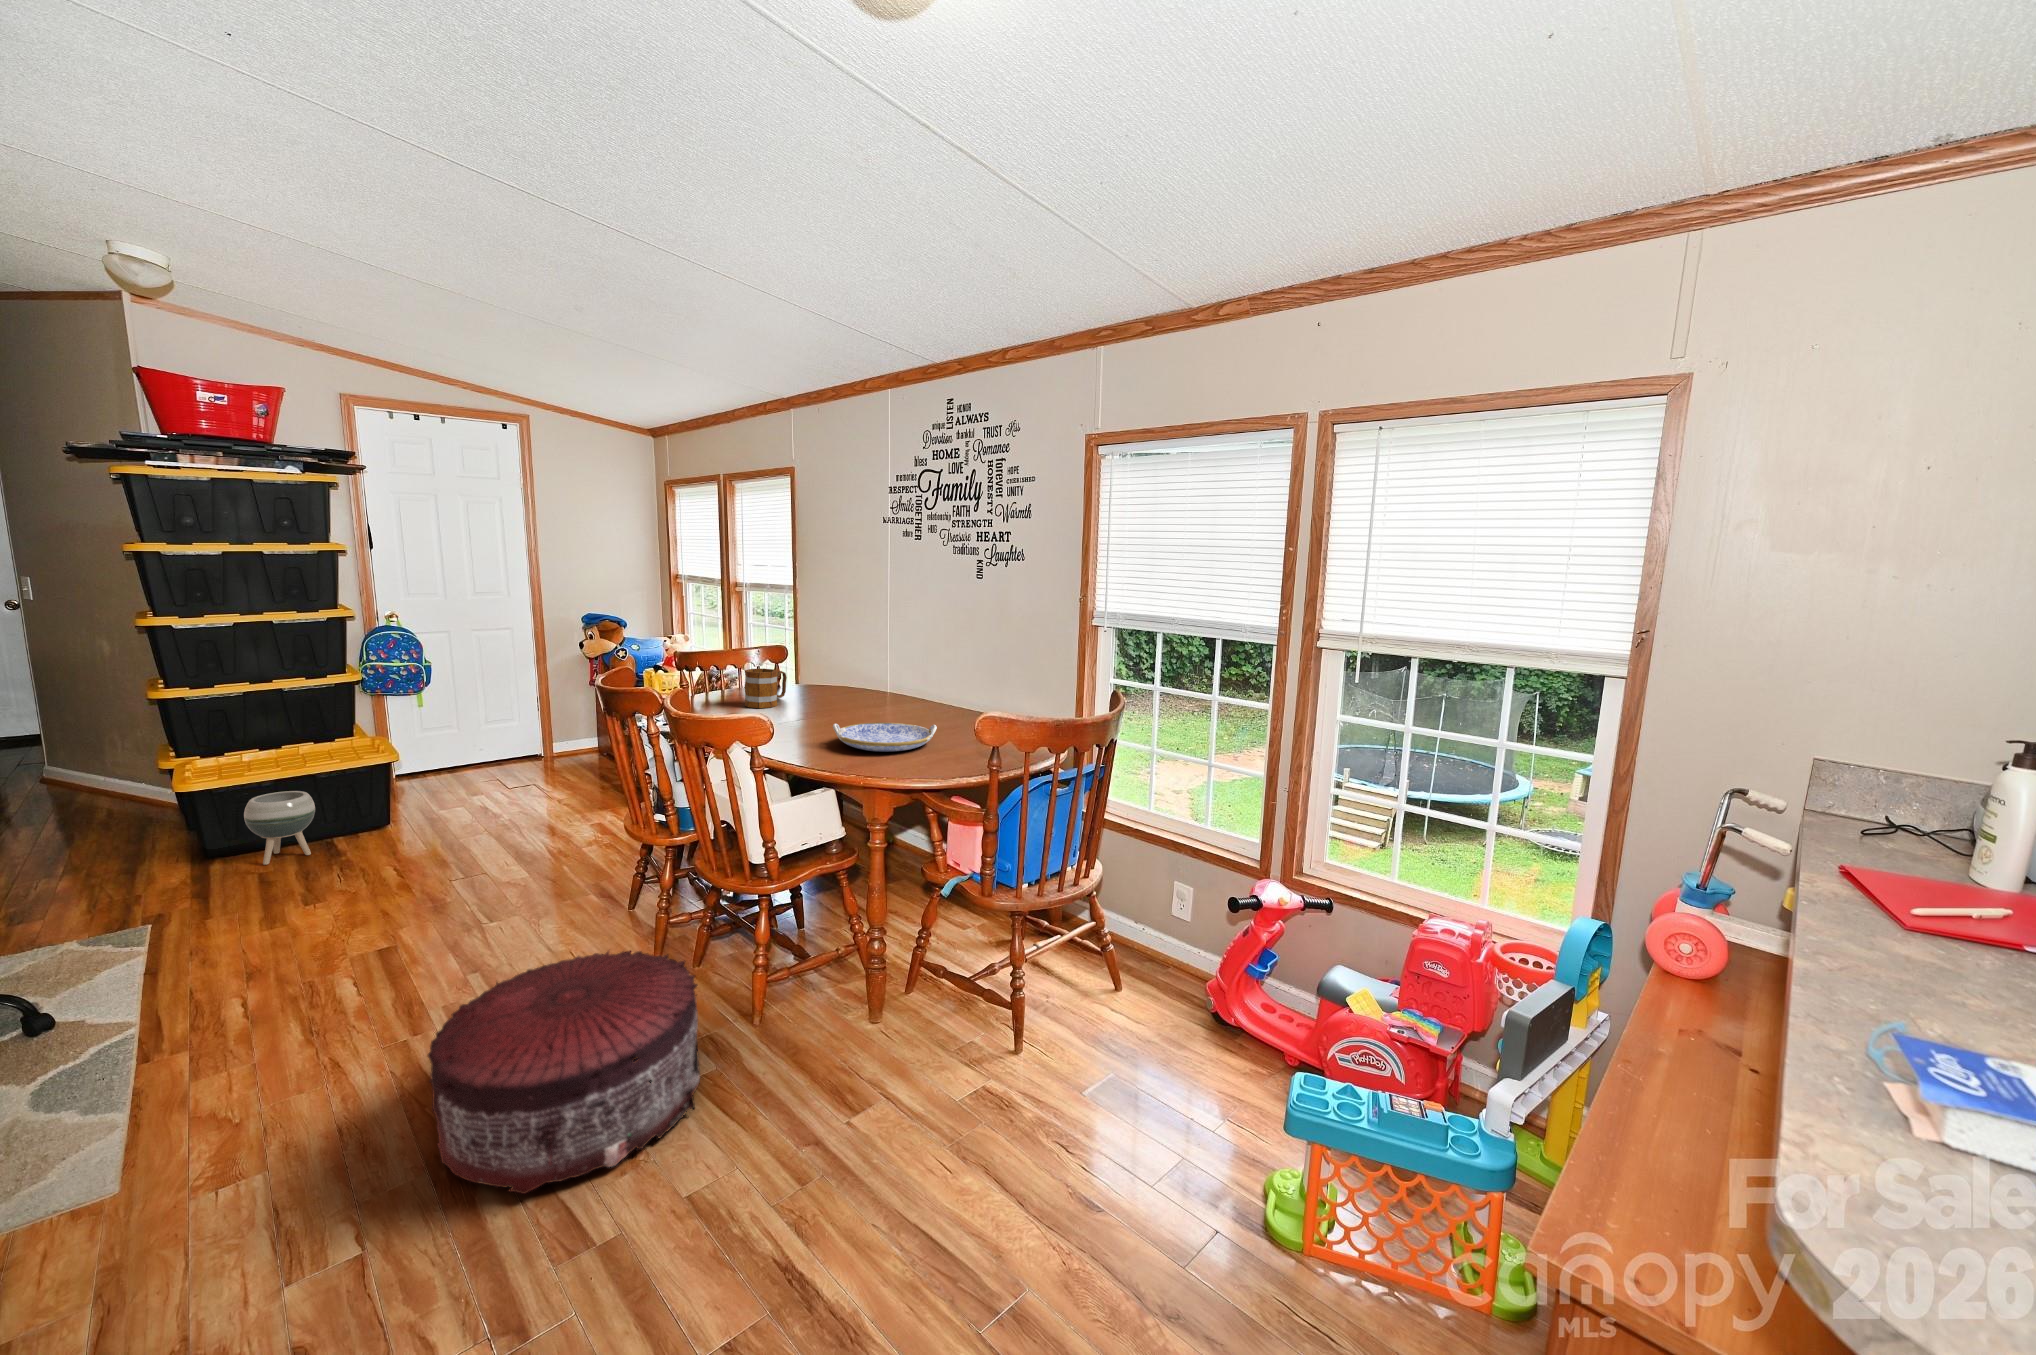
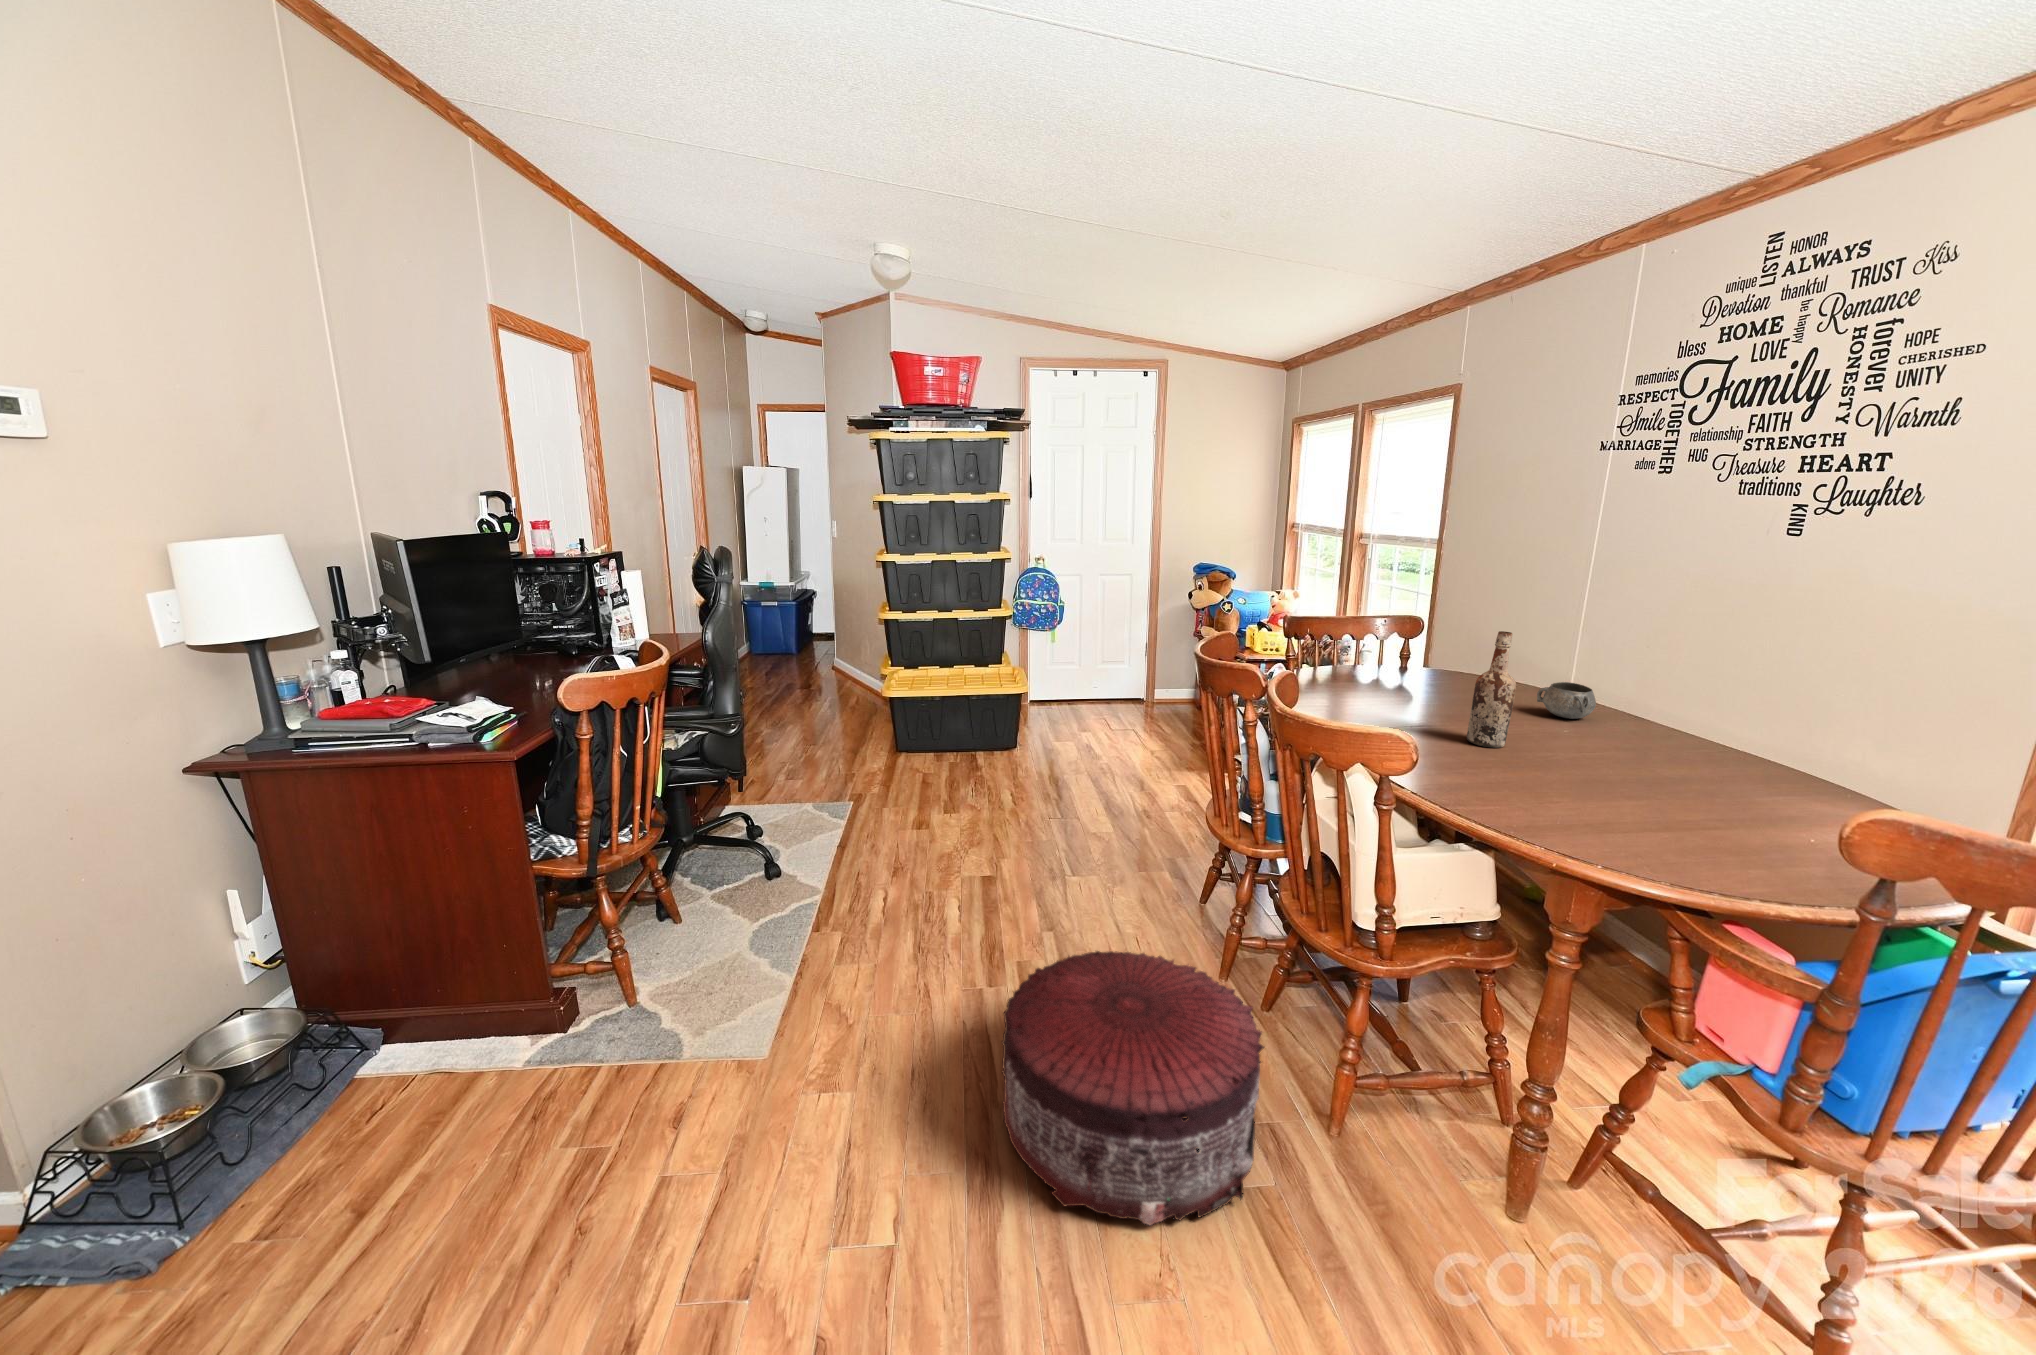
wine bottle: none [823,646,849,728] -> present [1467,631,1516,748]
mug: present [744,669,787,708] -> none [1357,647,1418,699]
decorative bowl: none [867,680,901,704] -> present [1537,682,1596,719]
serving tray: present [833,722,937,752] -> none [1488,745,1675,809]
planter: present [244,791,315,865] -> none [929,706,971,764]

